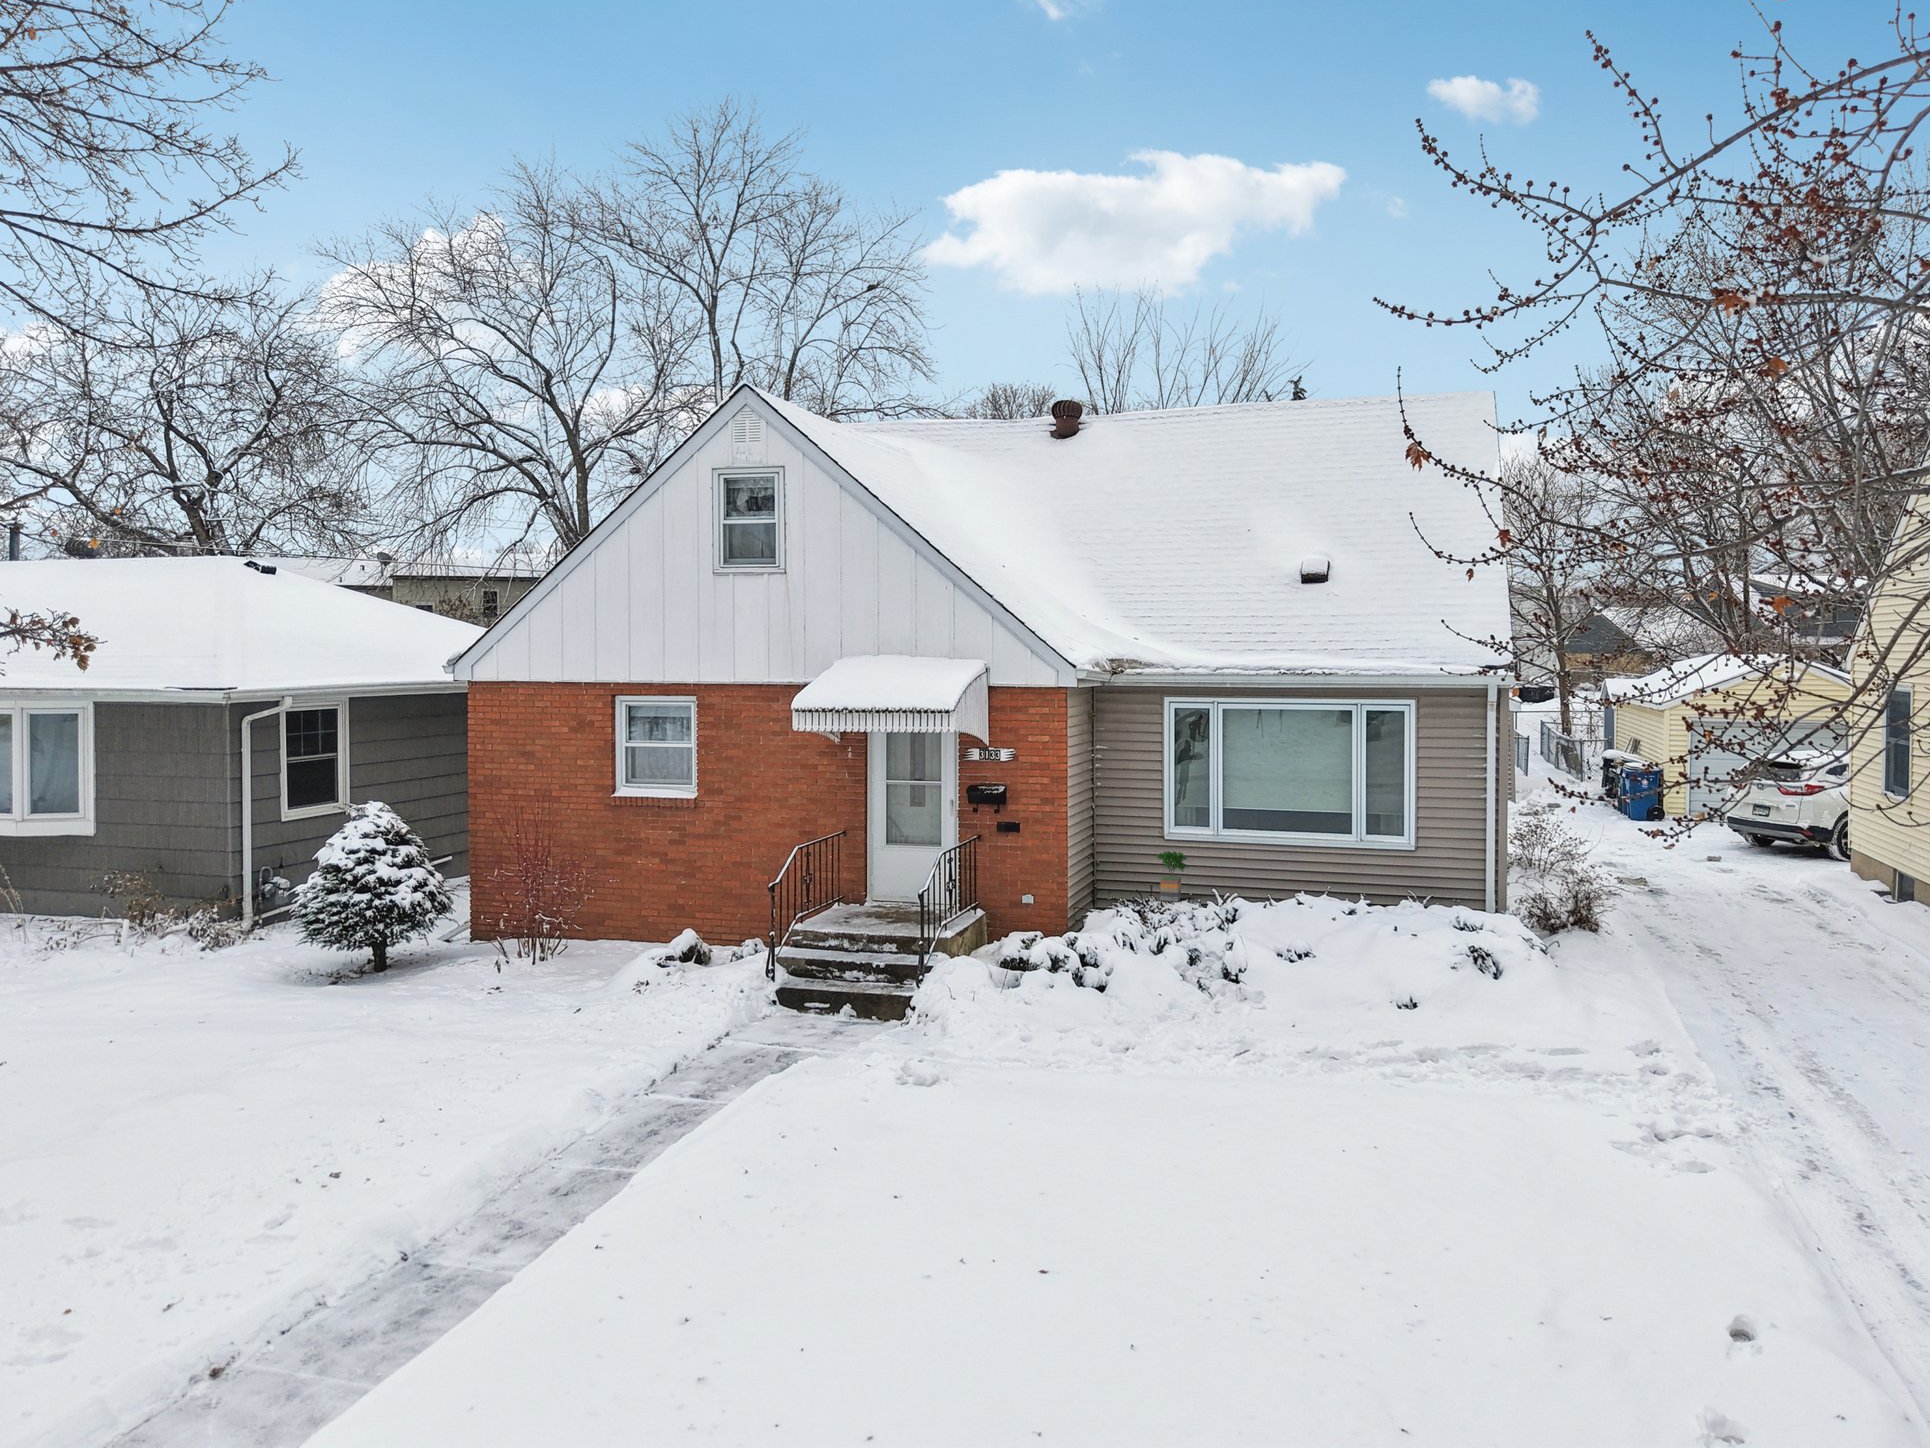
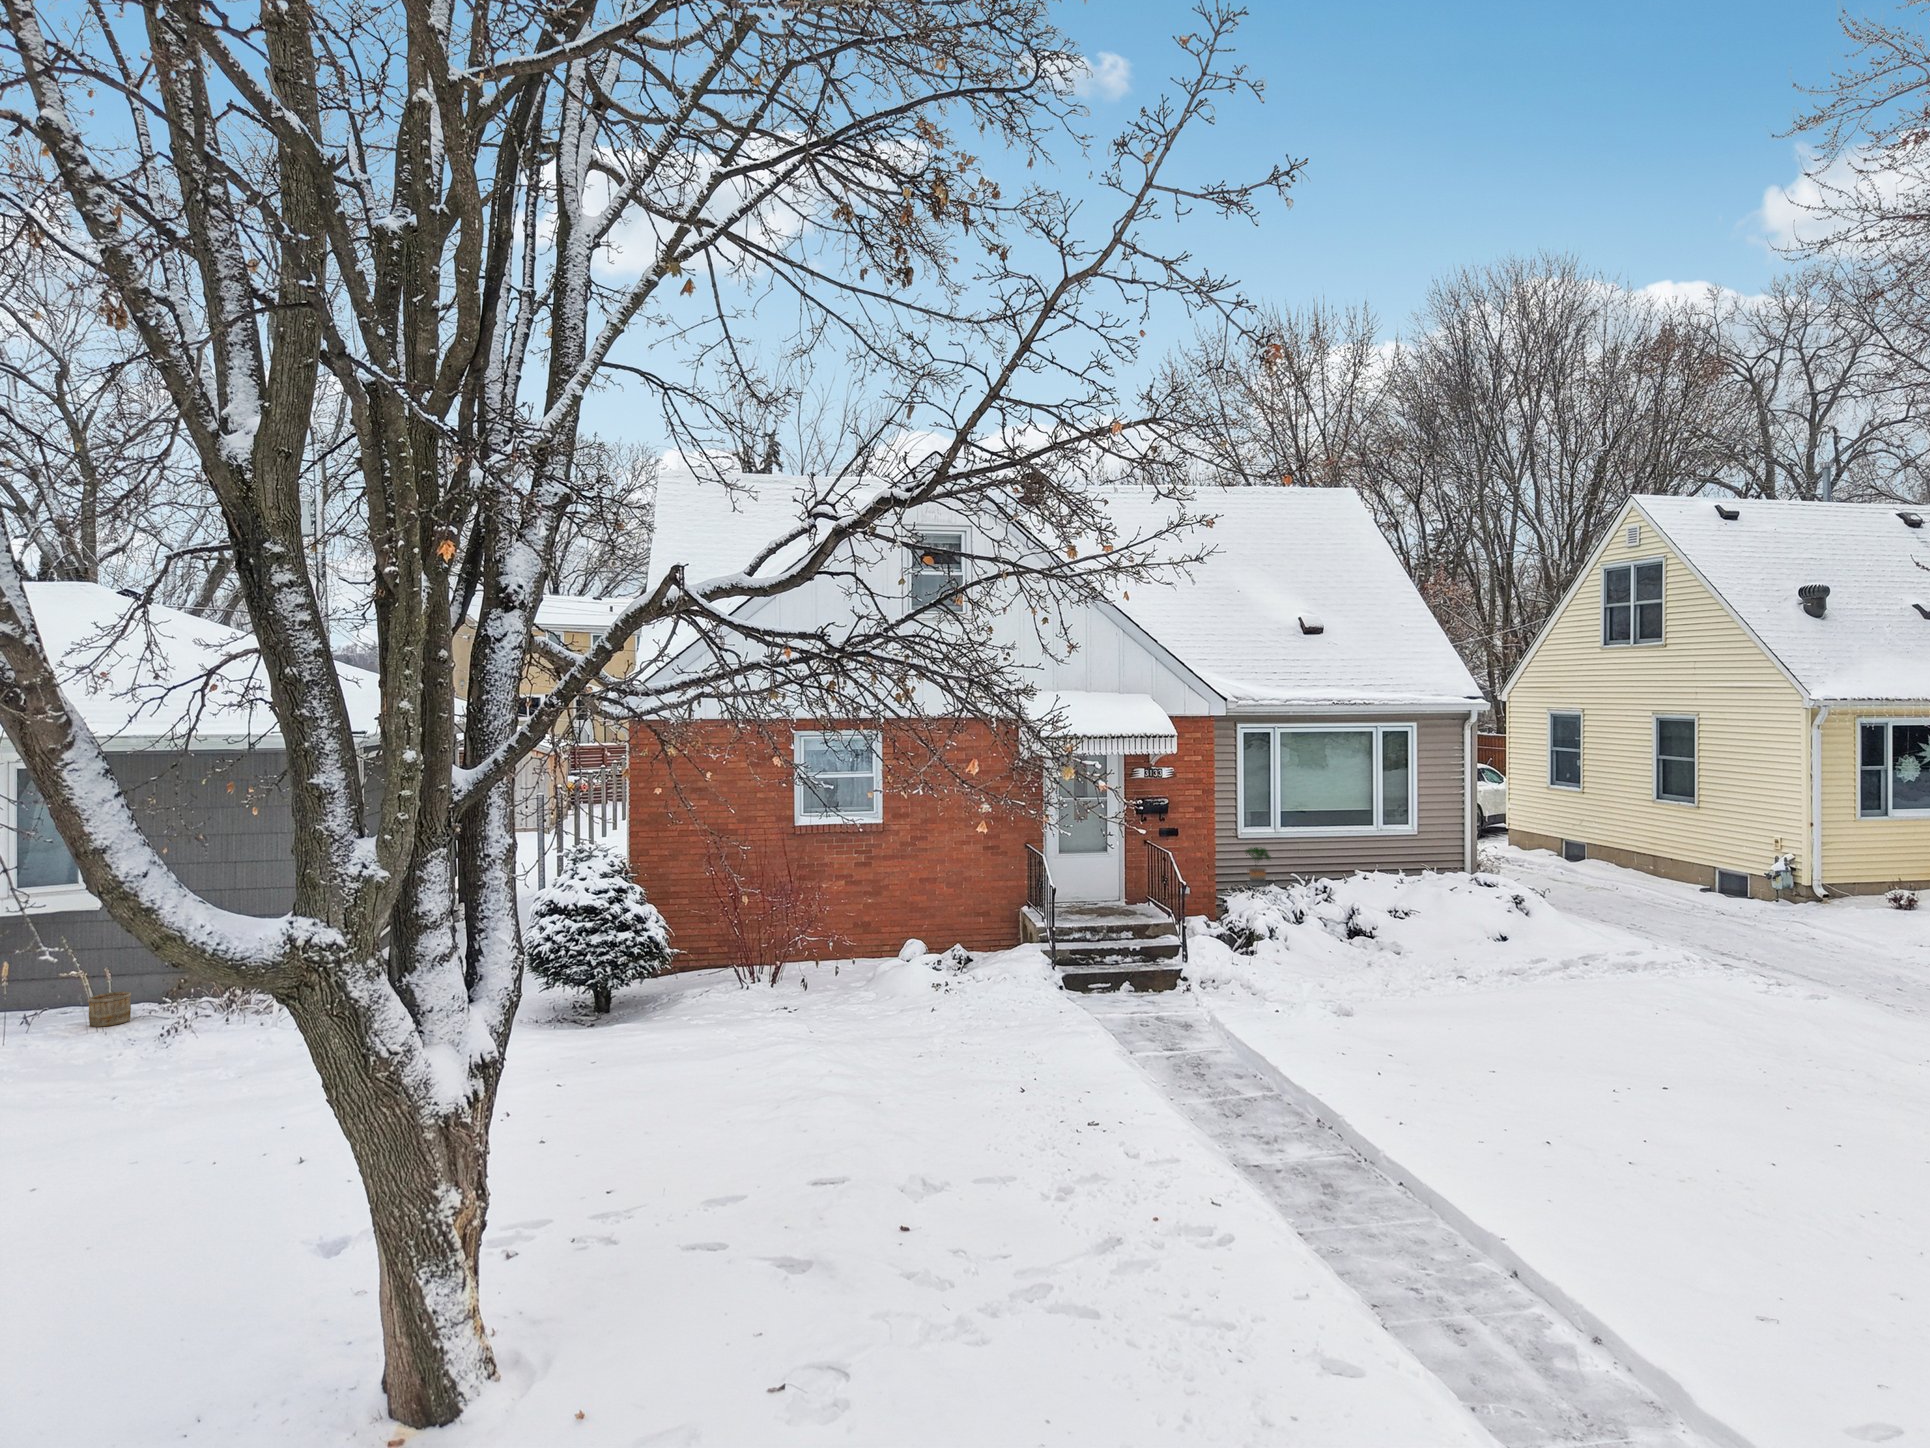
wooden bucket: none [51,900,89,928] -> present [87,991,131,1027]

